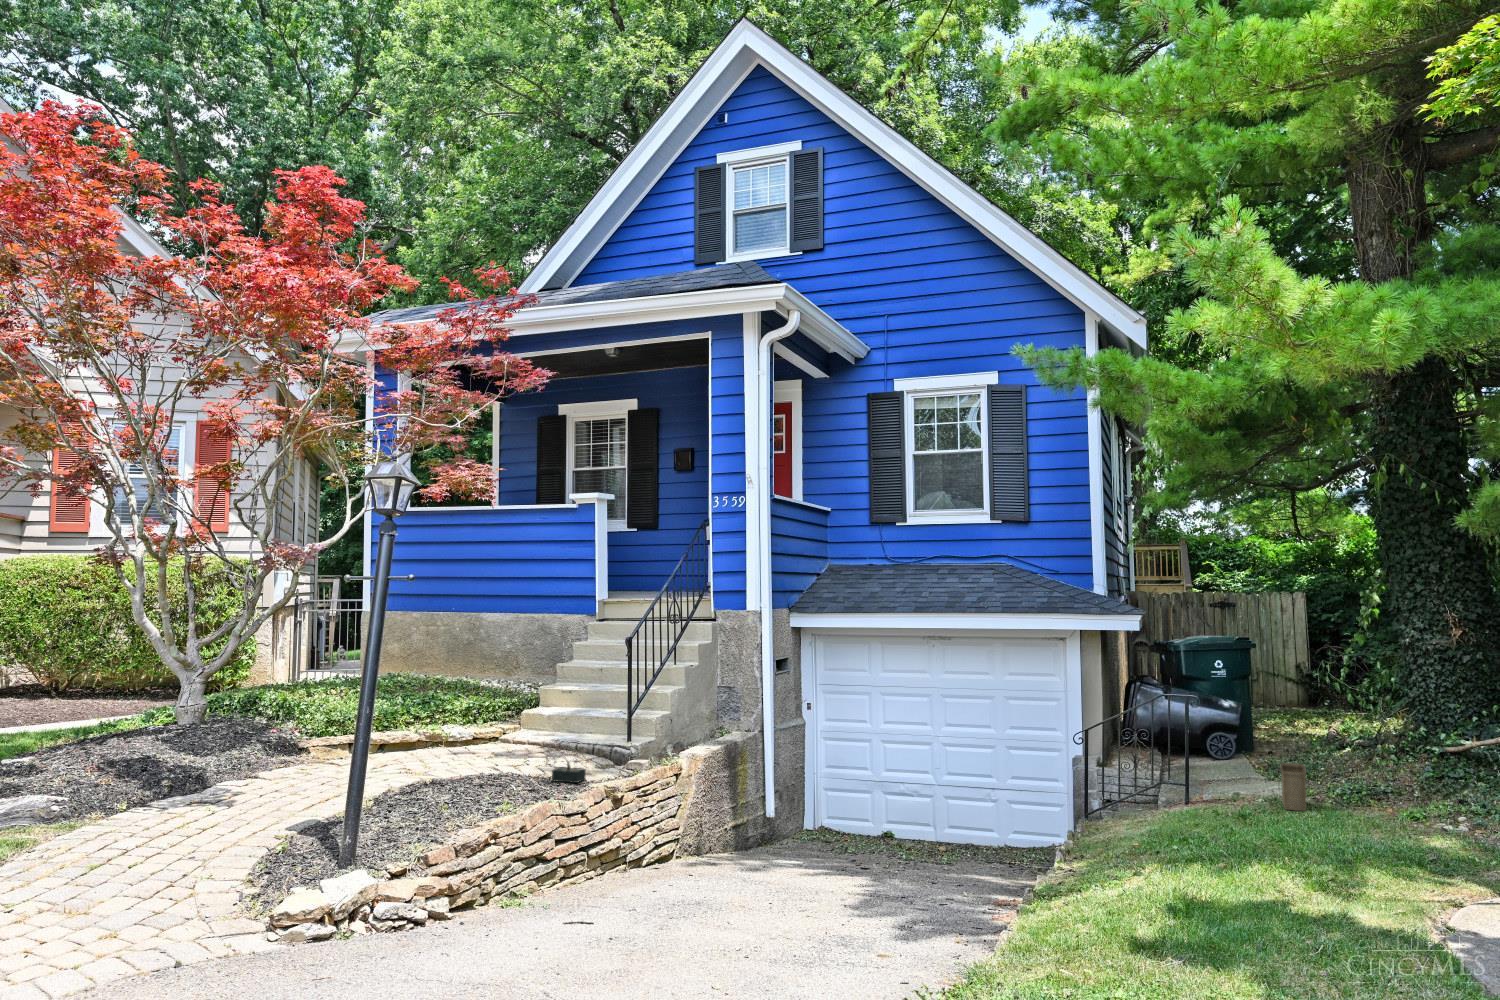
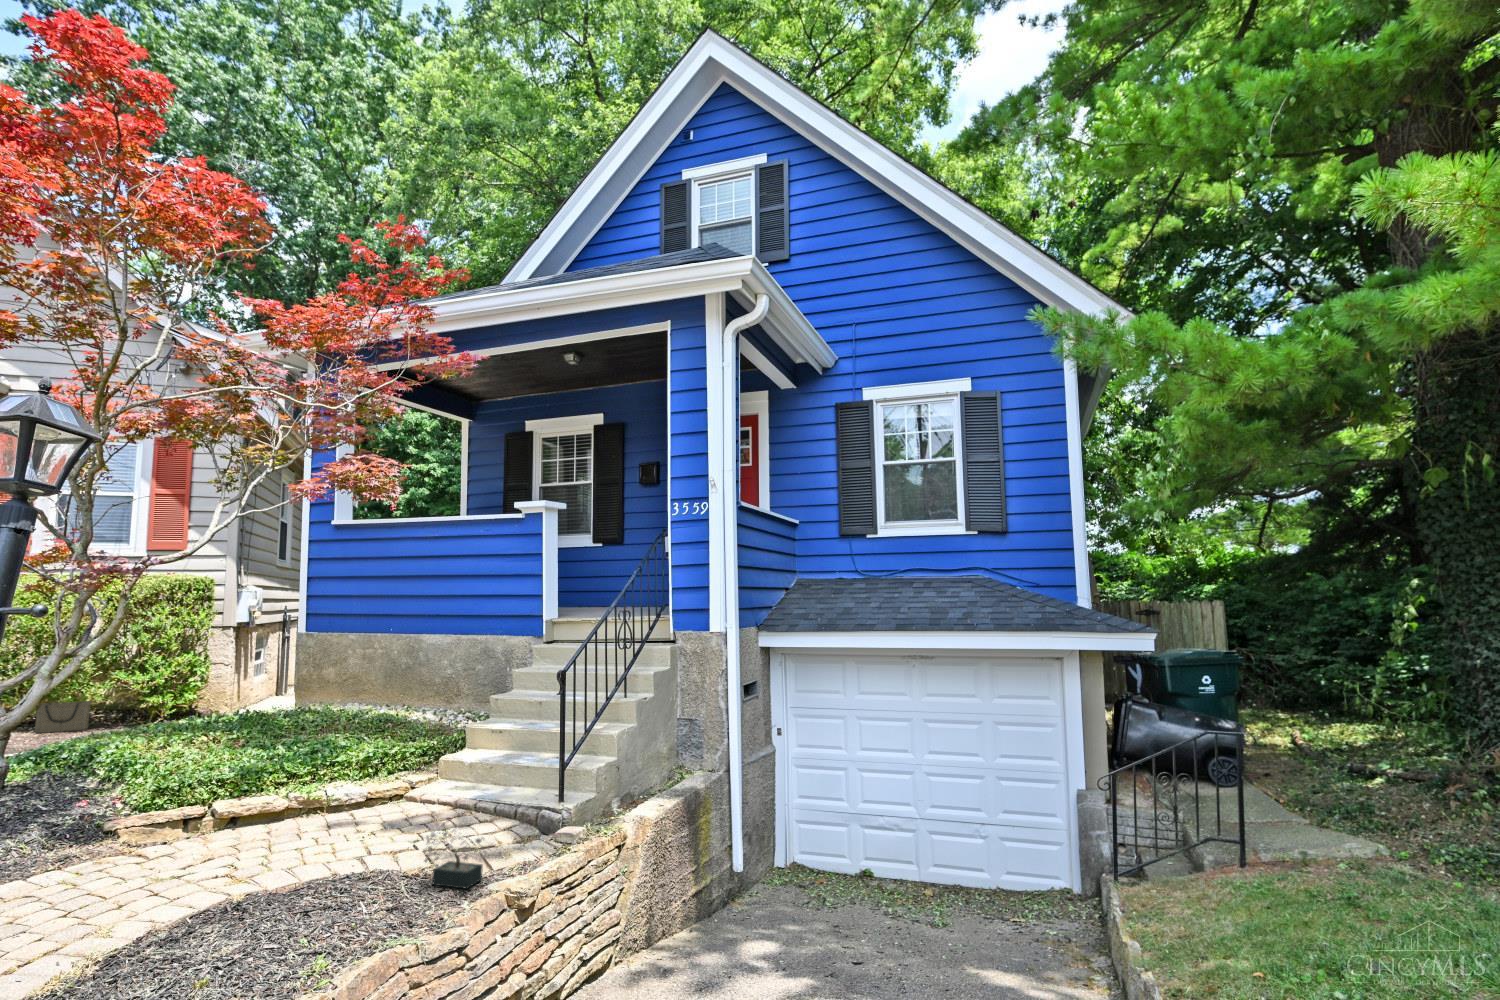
basket: present [1280,763,1310,811] -> present [35,701,92,733]

